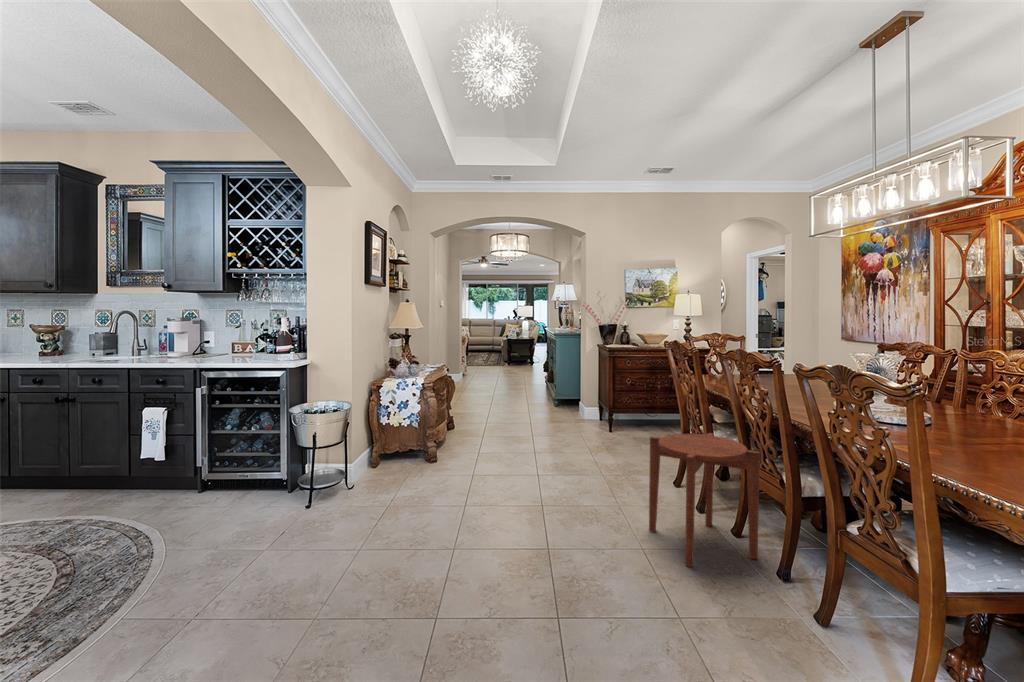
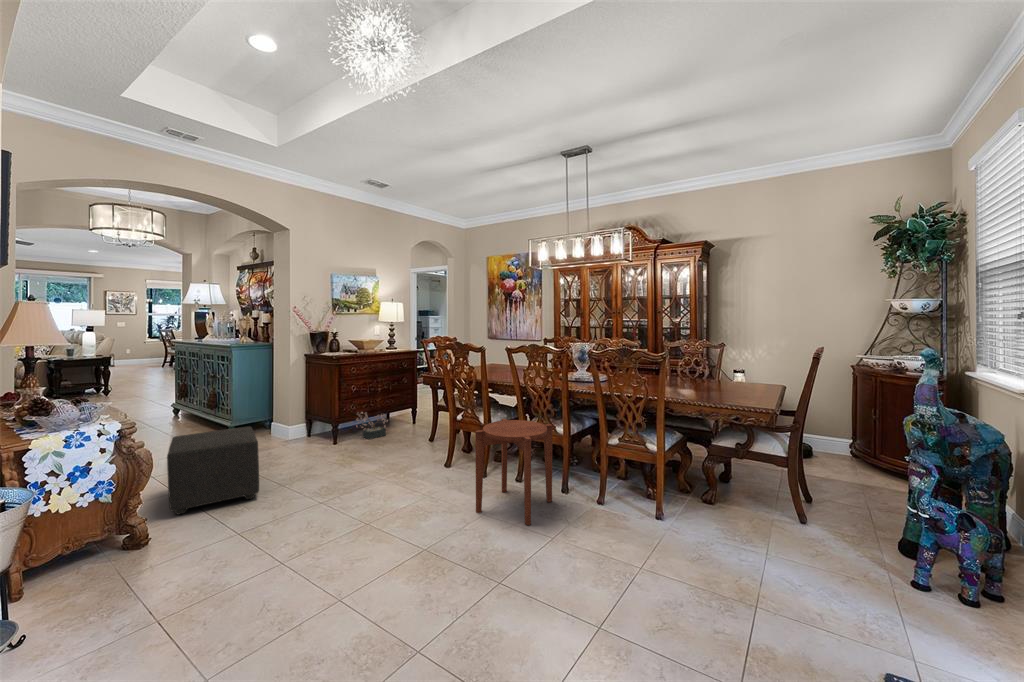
ottoman: none [458,398,524,455] -> present [167,427,259,515]
decorative plant: none [627,407,663,437] -> present [356,412,388,439]

